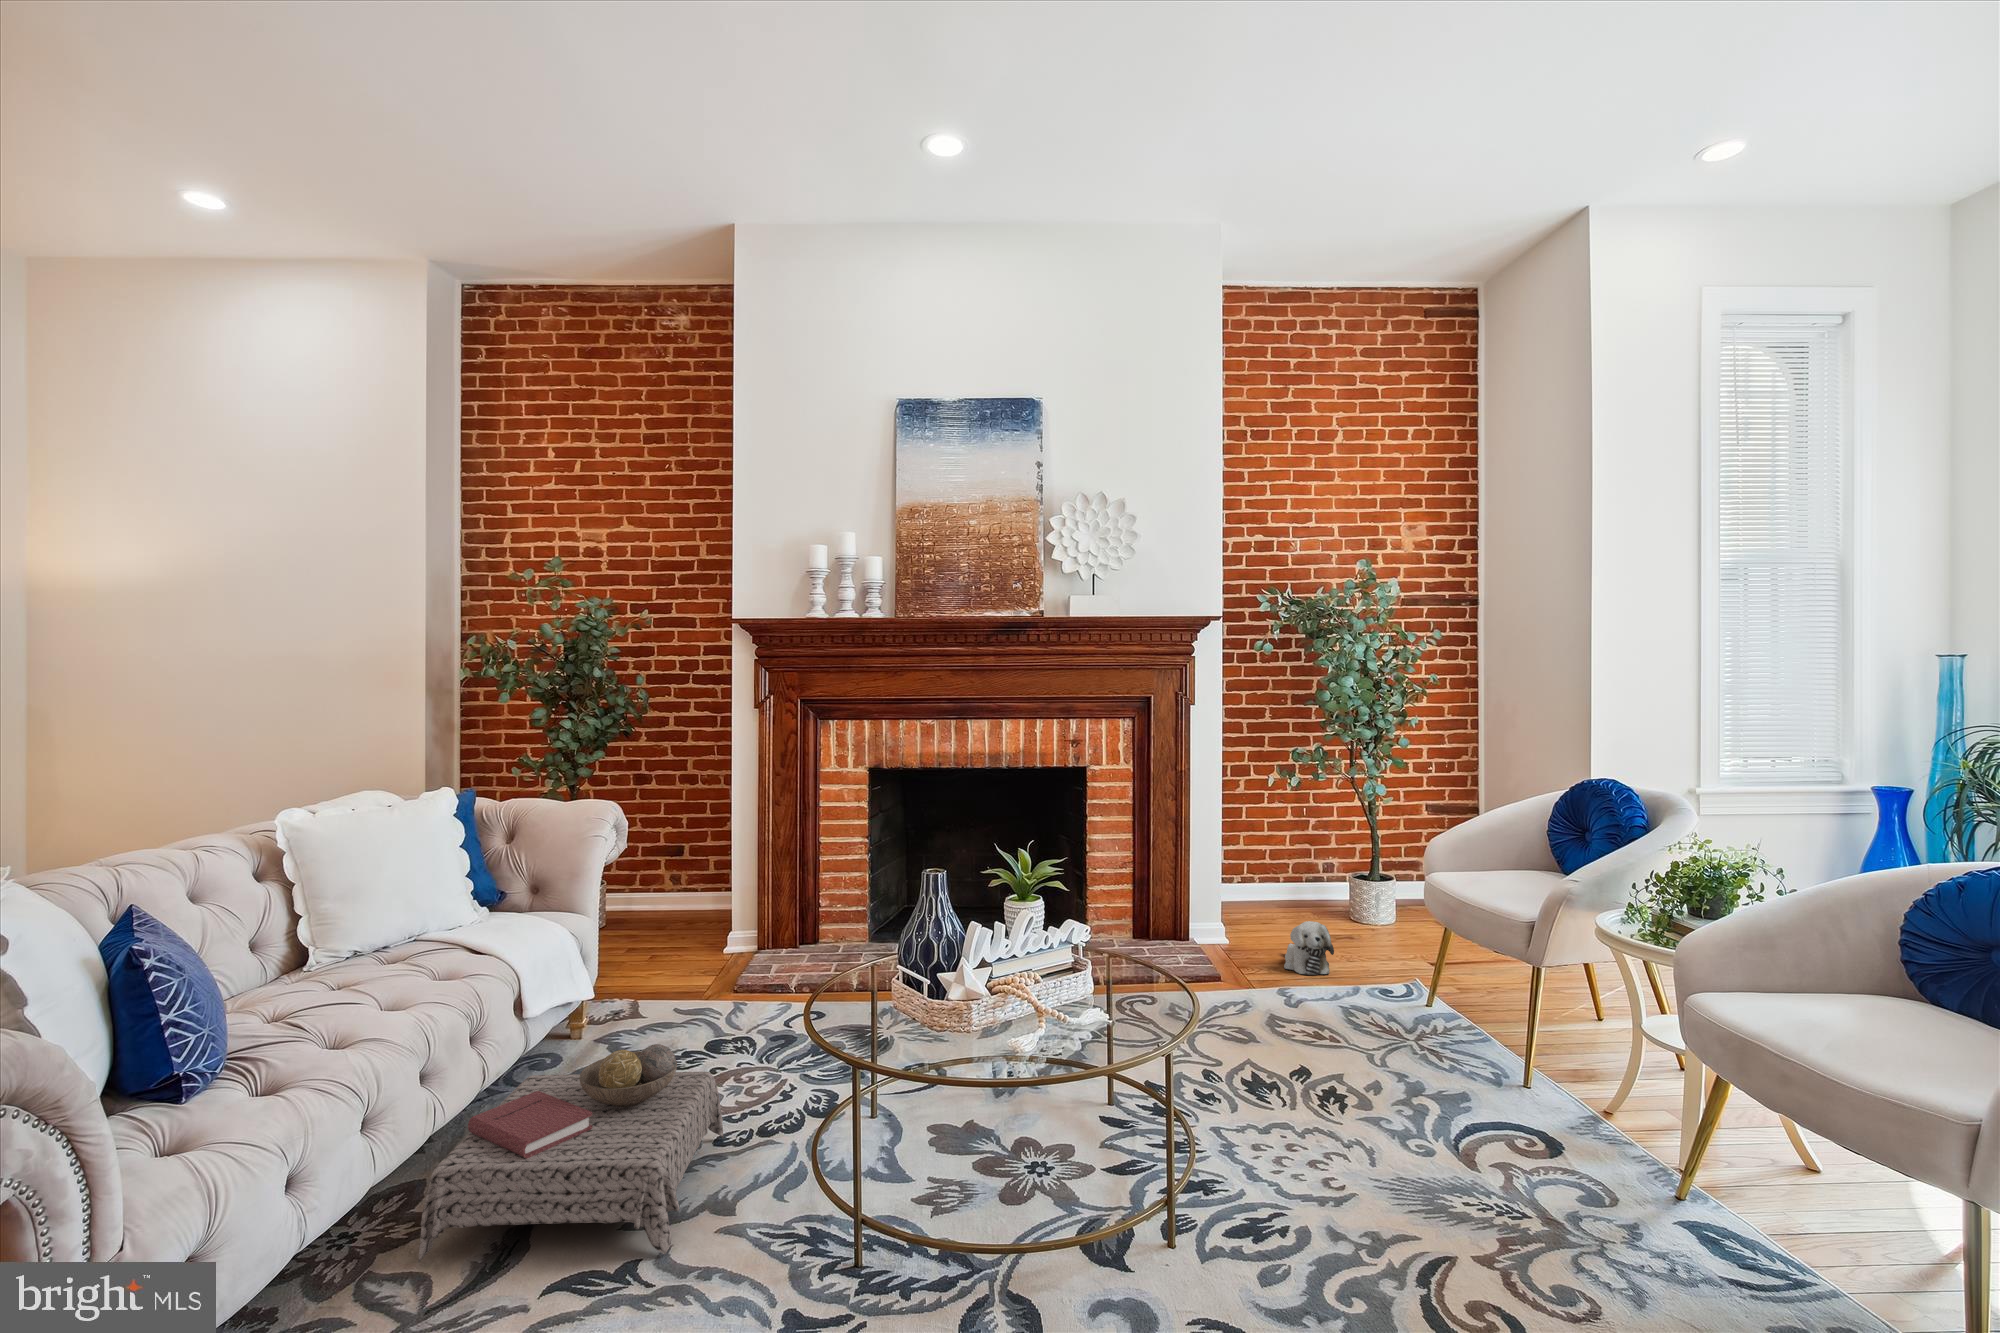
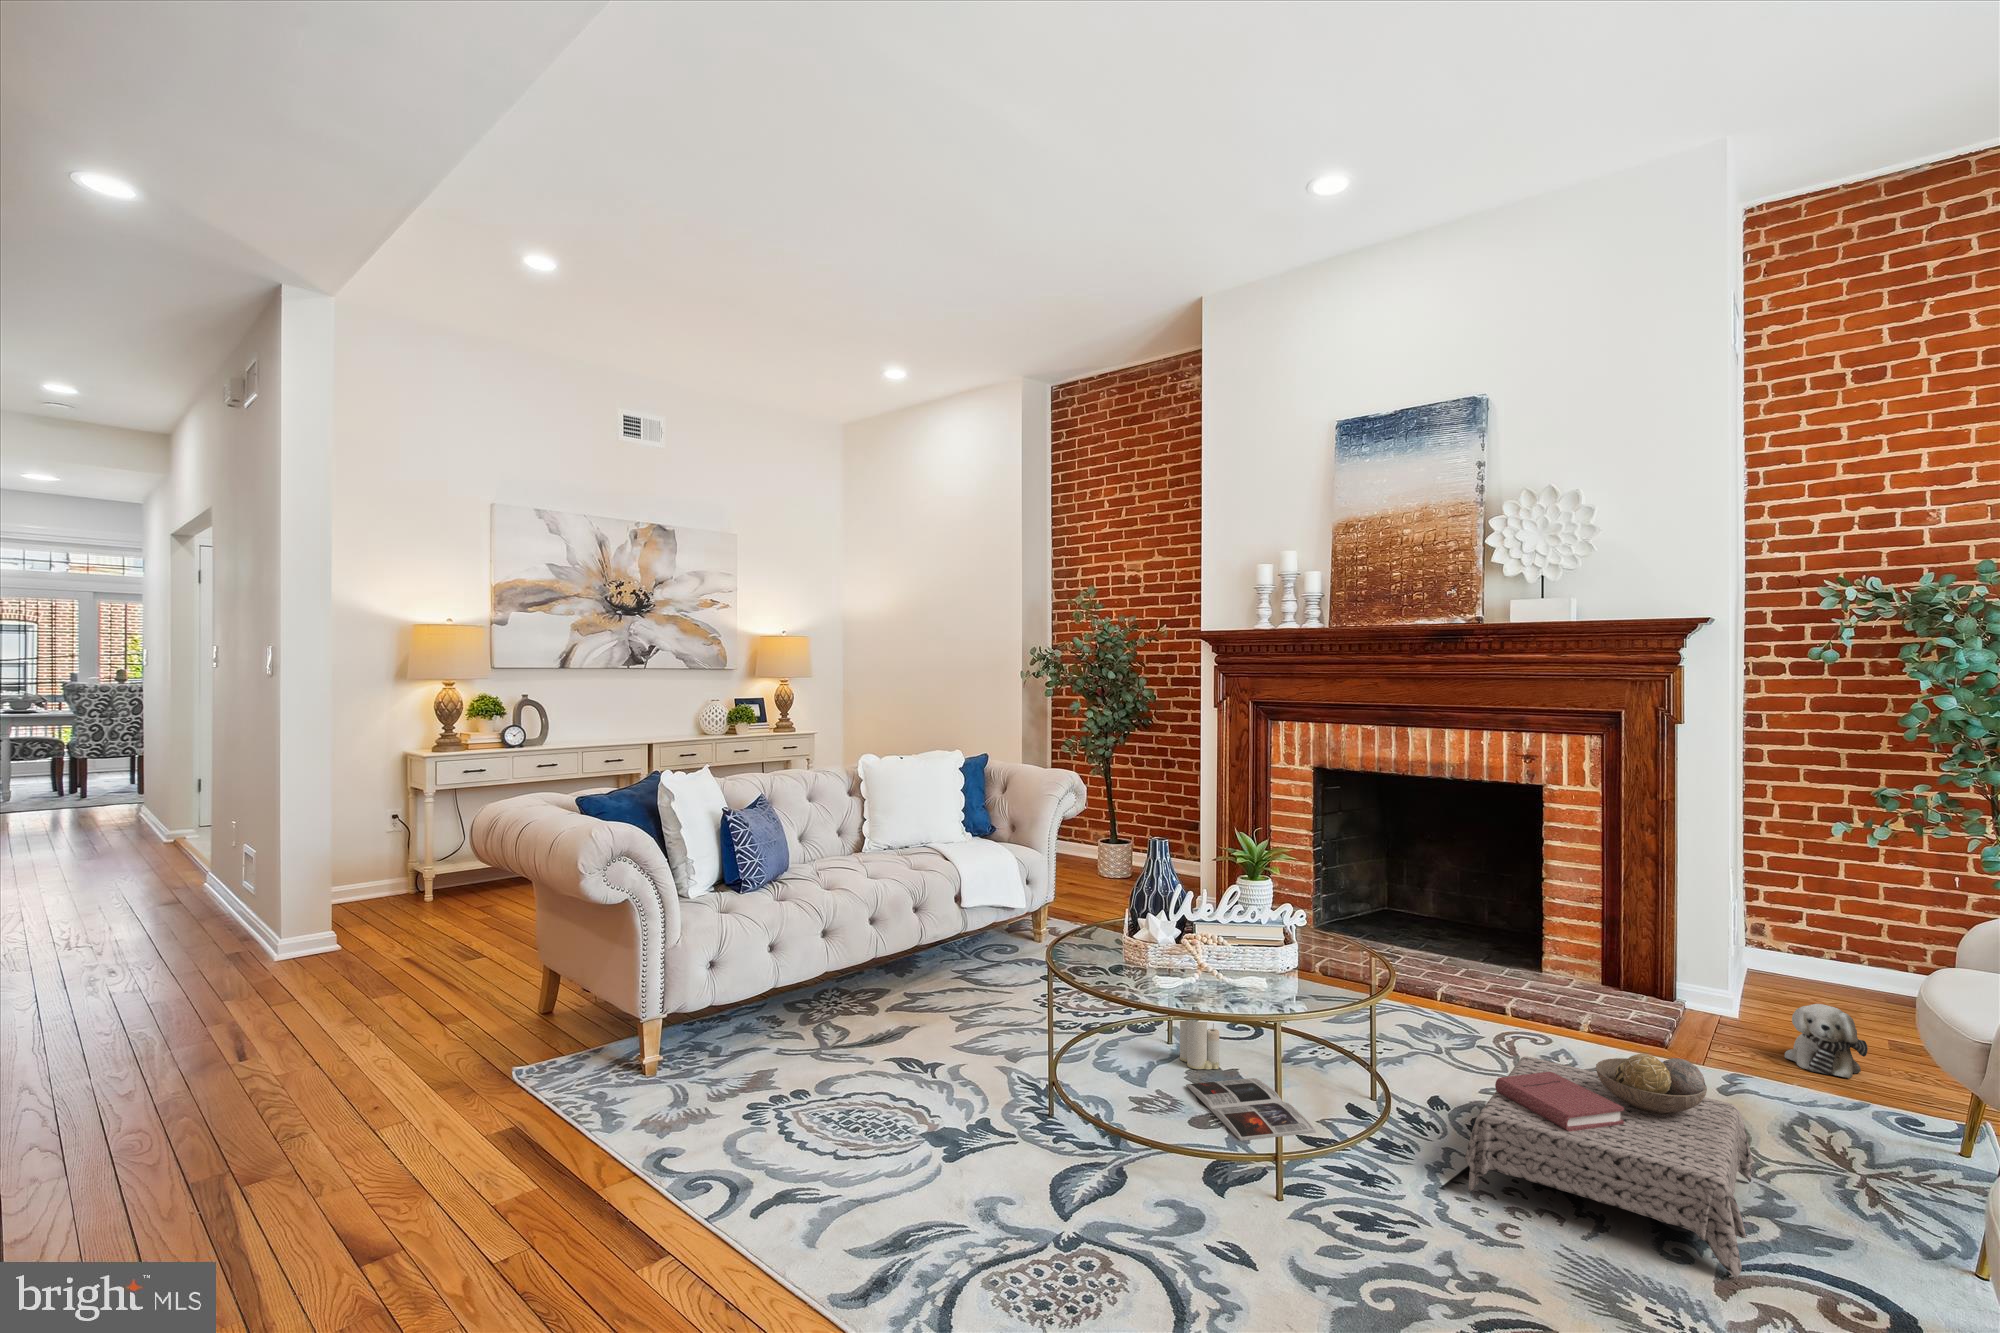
ottoman: present [418,1044,724,1263] -> present [1465,1054,1753,1278]
candle: none [906,1059,958,1138] -> present [1180,1021,1219,1069]
magazine: none [954,1125,1119,1206] -> present [1186,1078,1316,1141]

